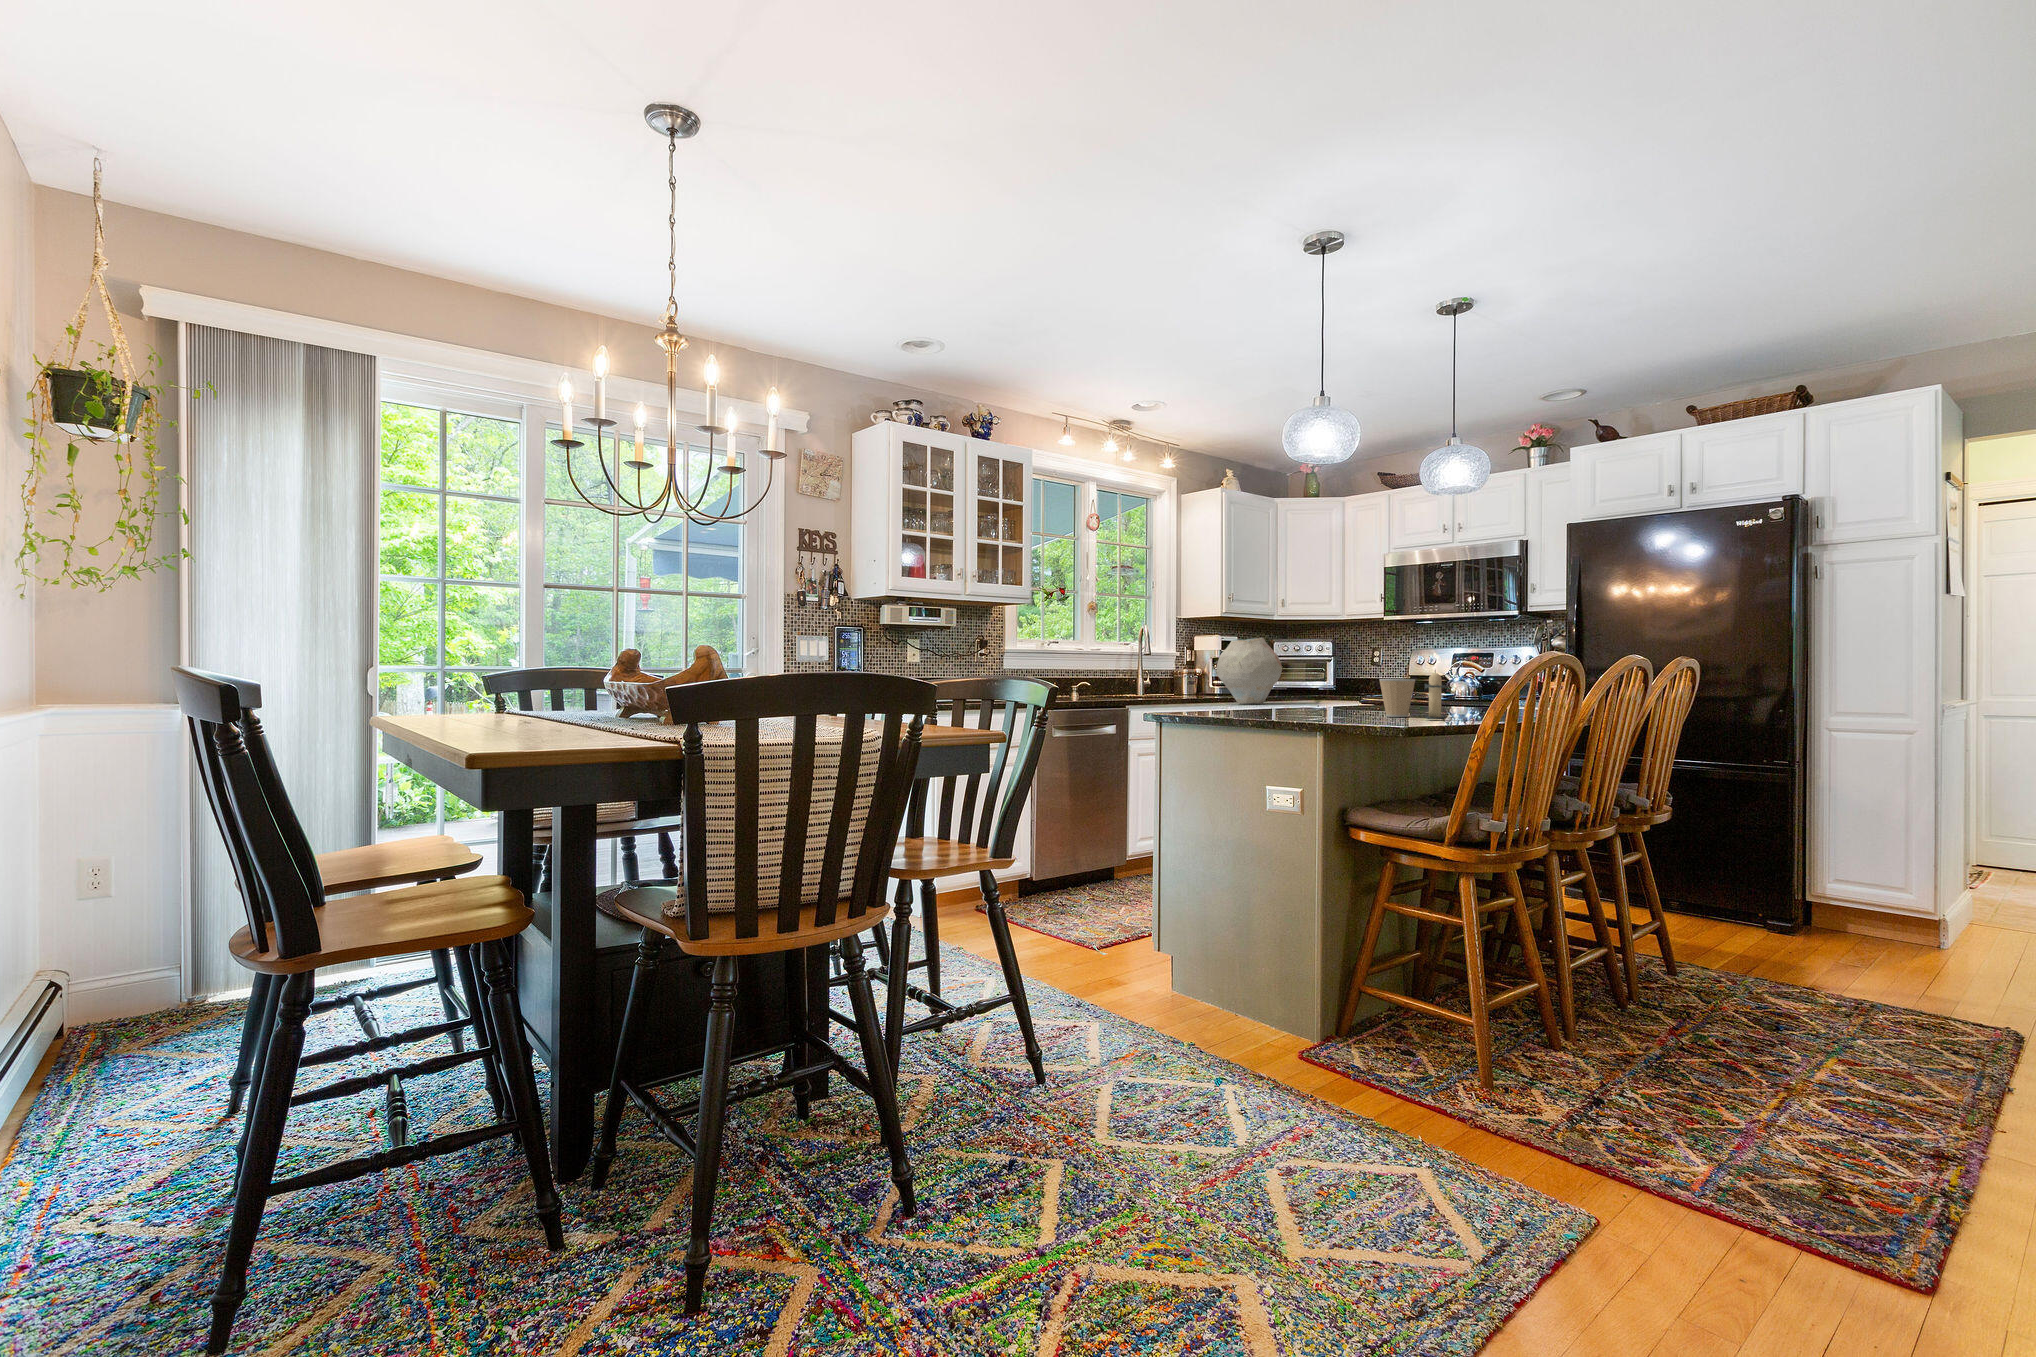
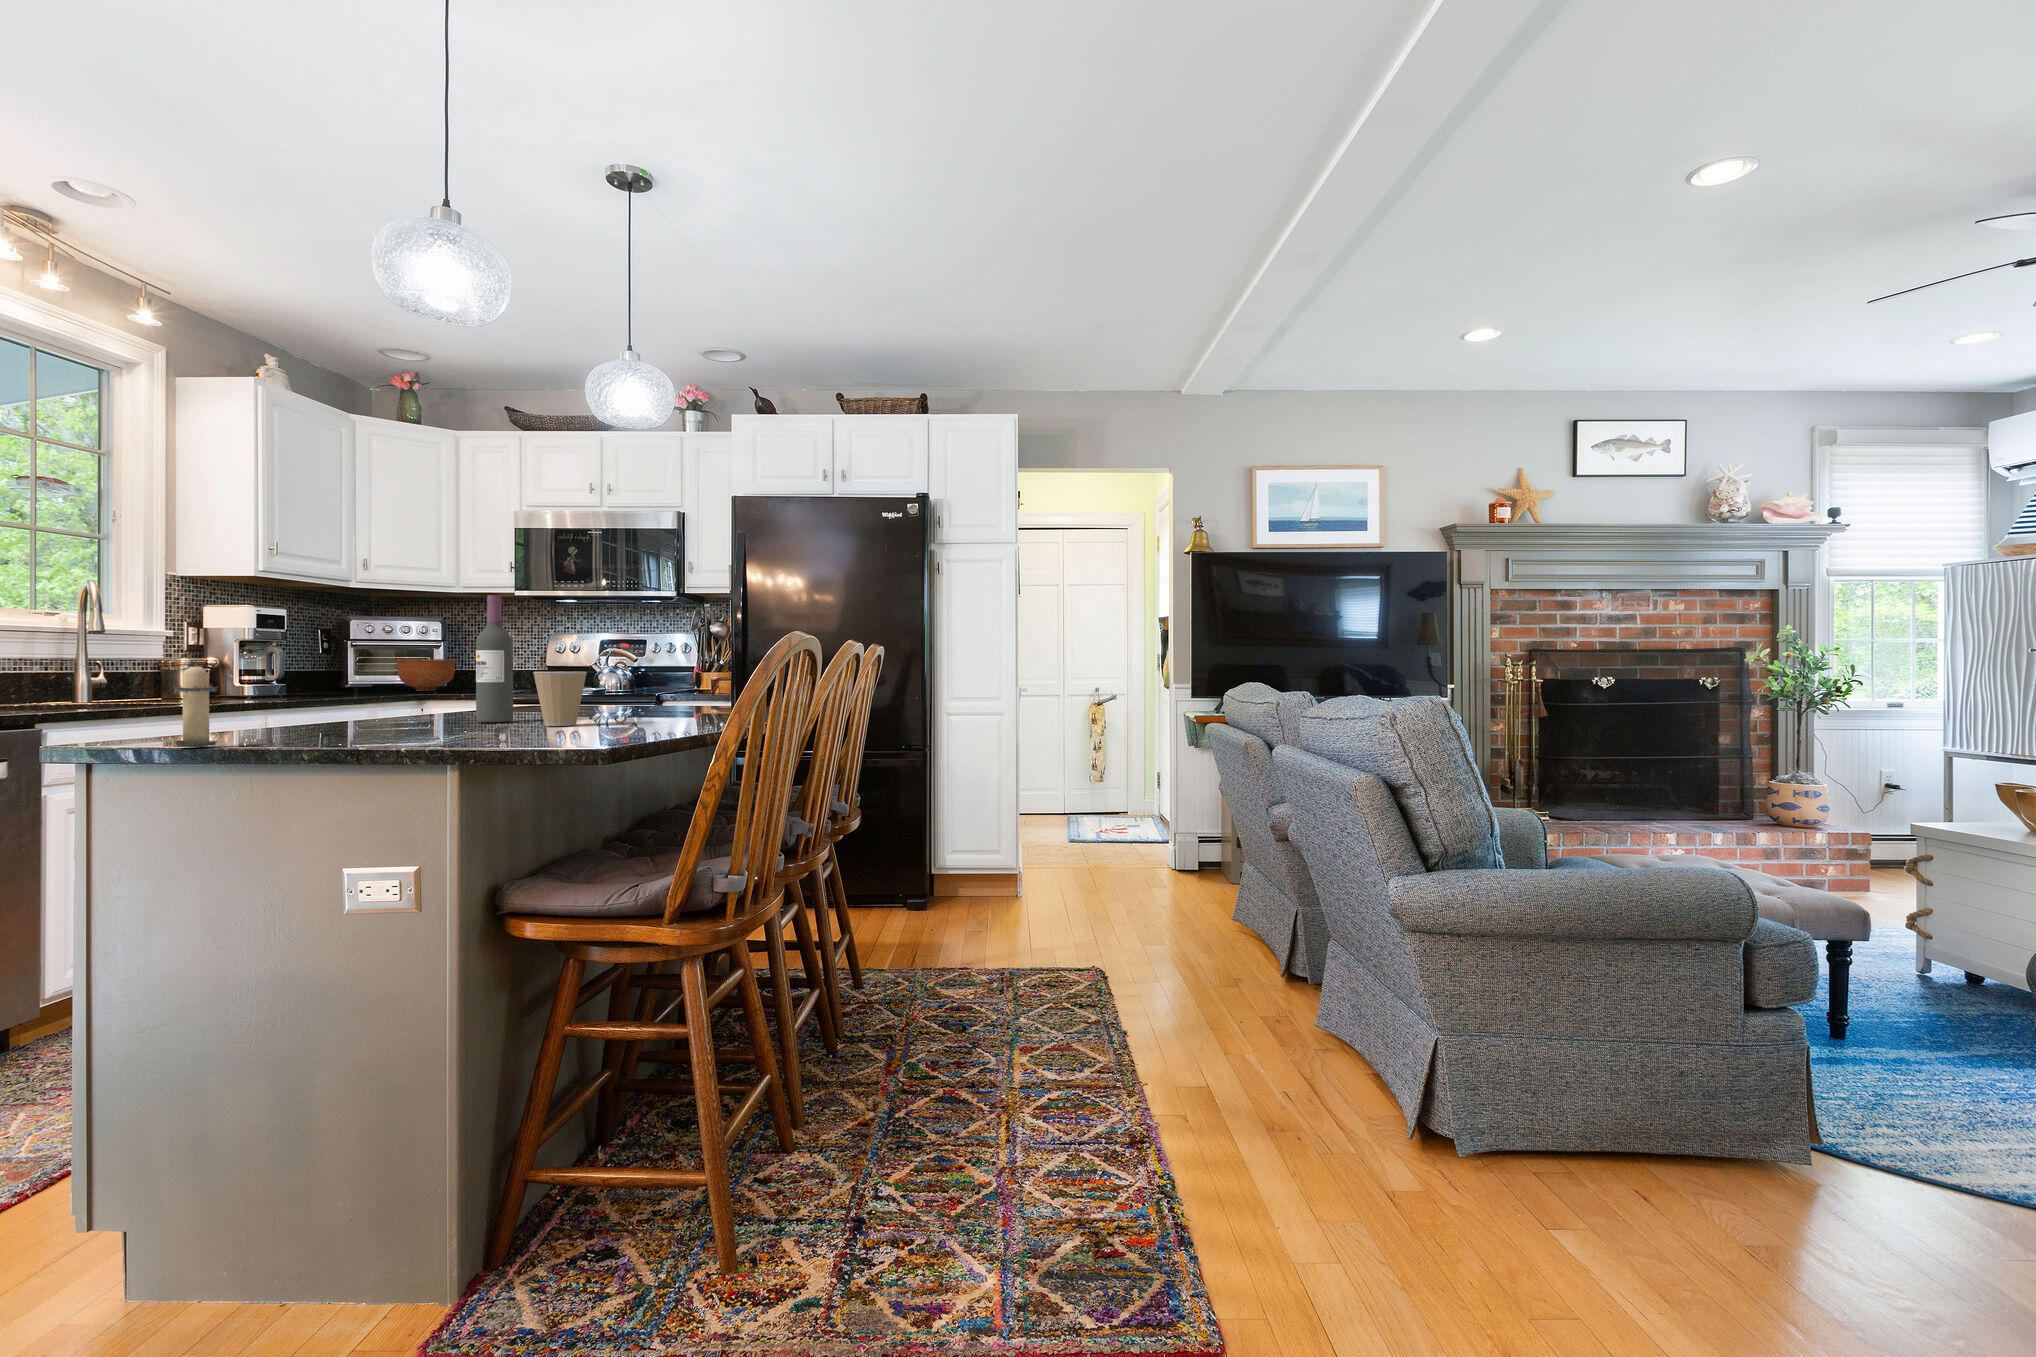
wine bottle: none [1345,627,1369,714] -> present [476,595,513,722]
vase: present [1217,638,1282,704] -> none [243,610,363,710]
candle: present [1425,670,1446,719] -> present [173,660,218,747]
bowl: none [1304,671,1346,695] -> present [395,659,456,691]

